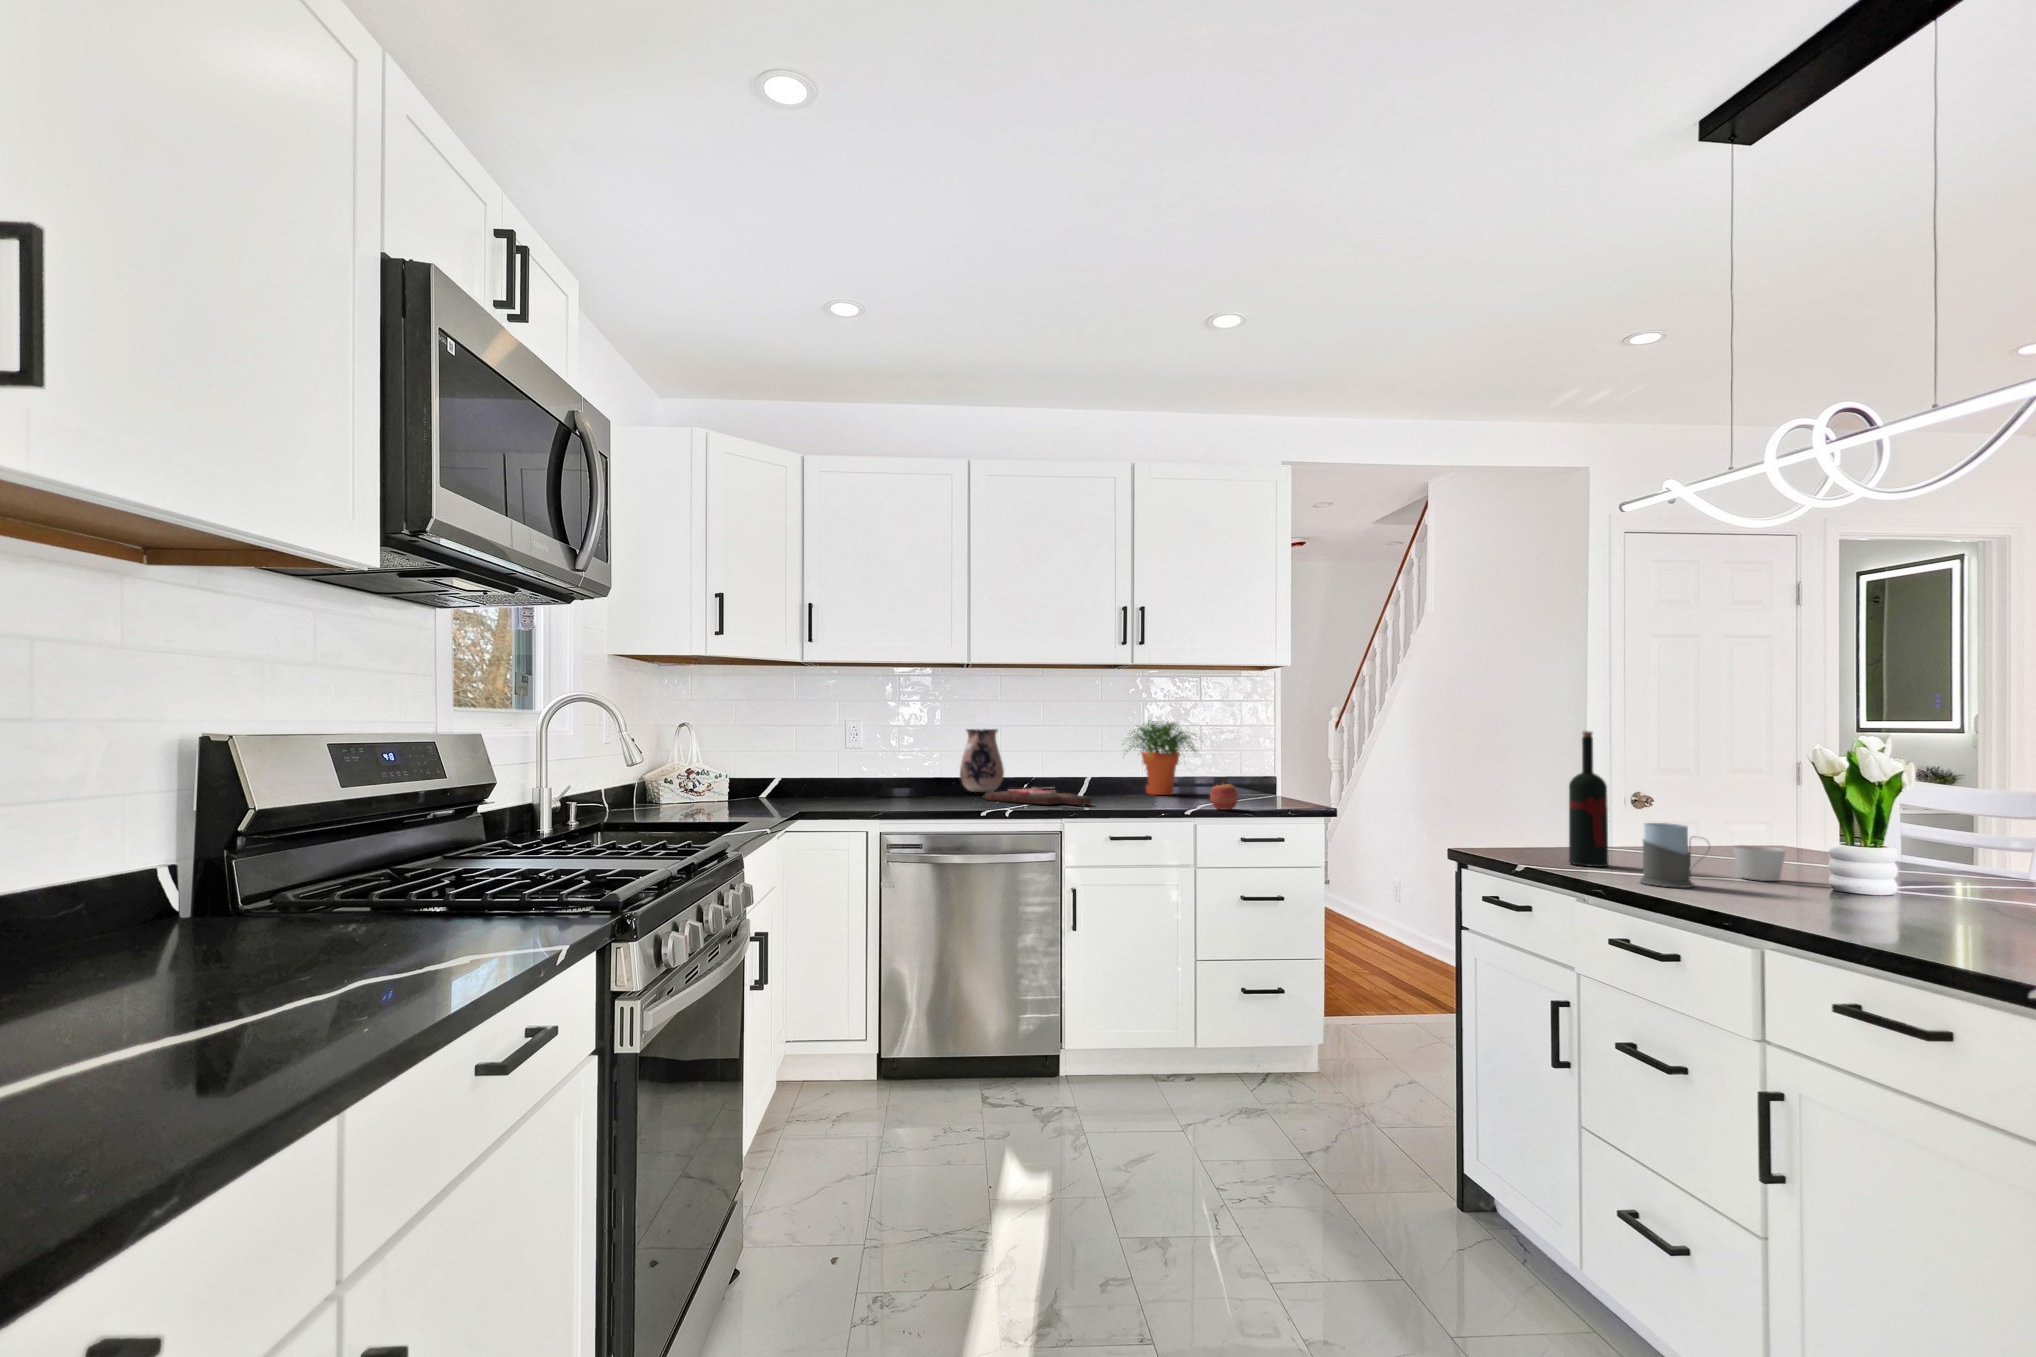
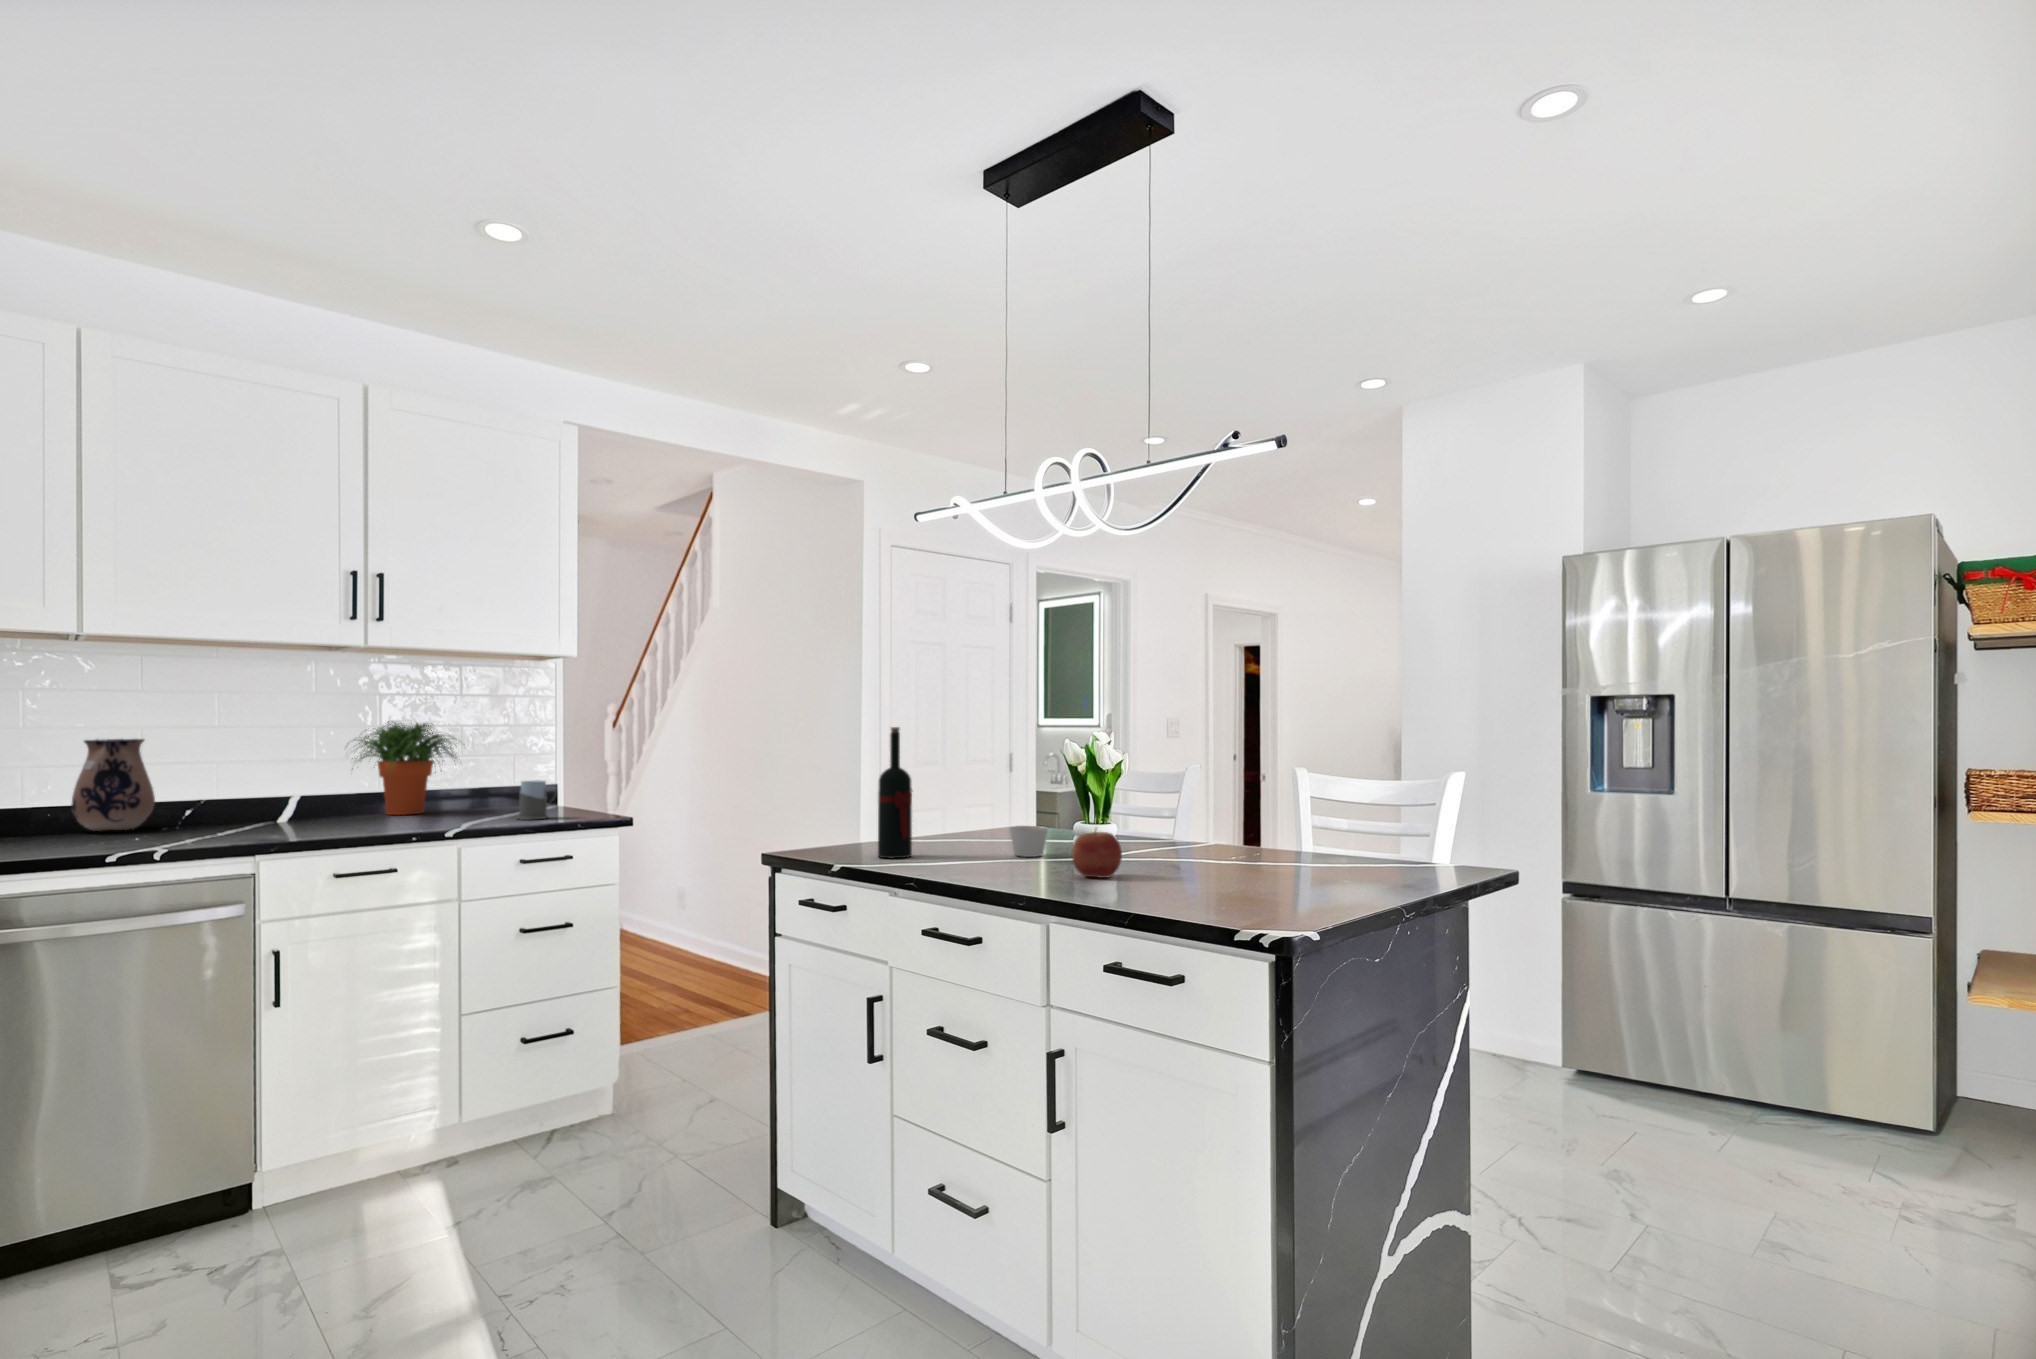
apple: present [1210,783,1238,810] -> present [1072,831,1122,878]
cutting board: present [985,787,1092,805] -> none [120,816,307,842]
mug: present [1639,823,1709,888] -> present [518,781,548,820]

